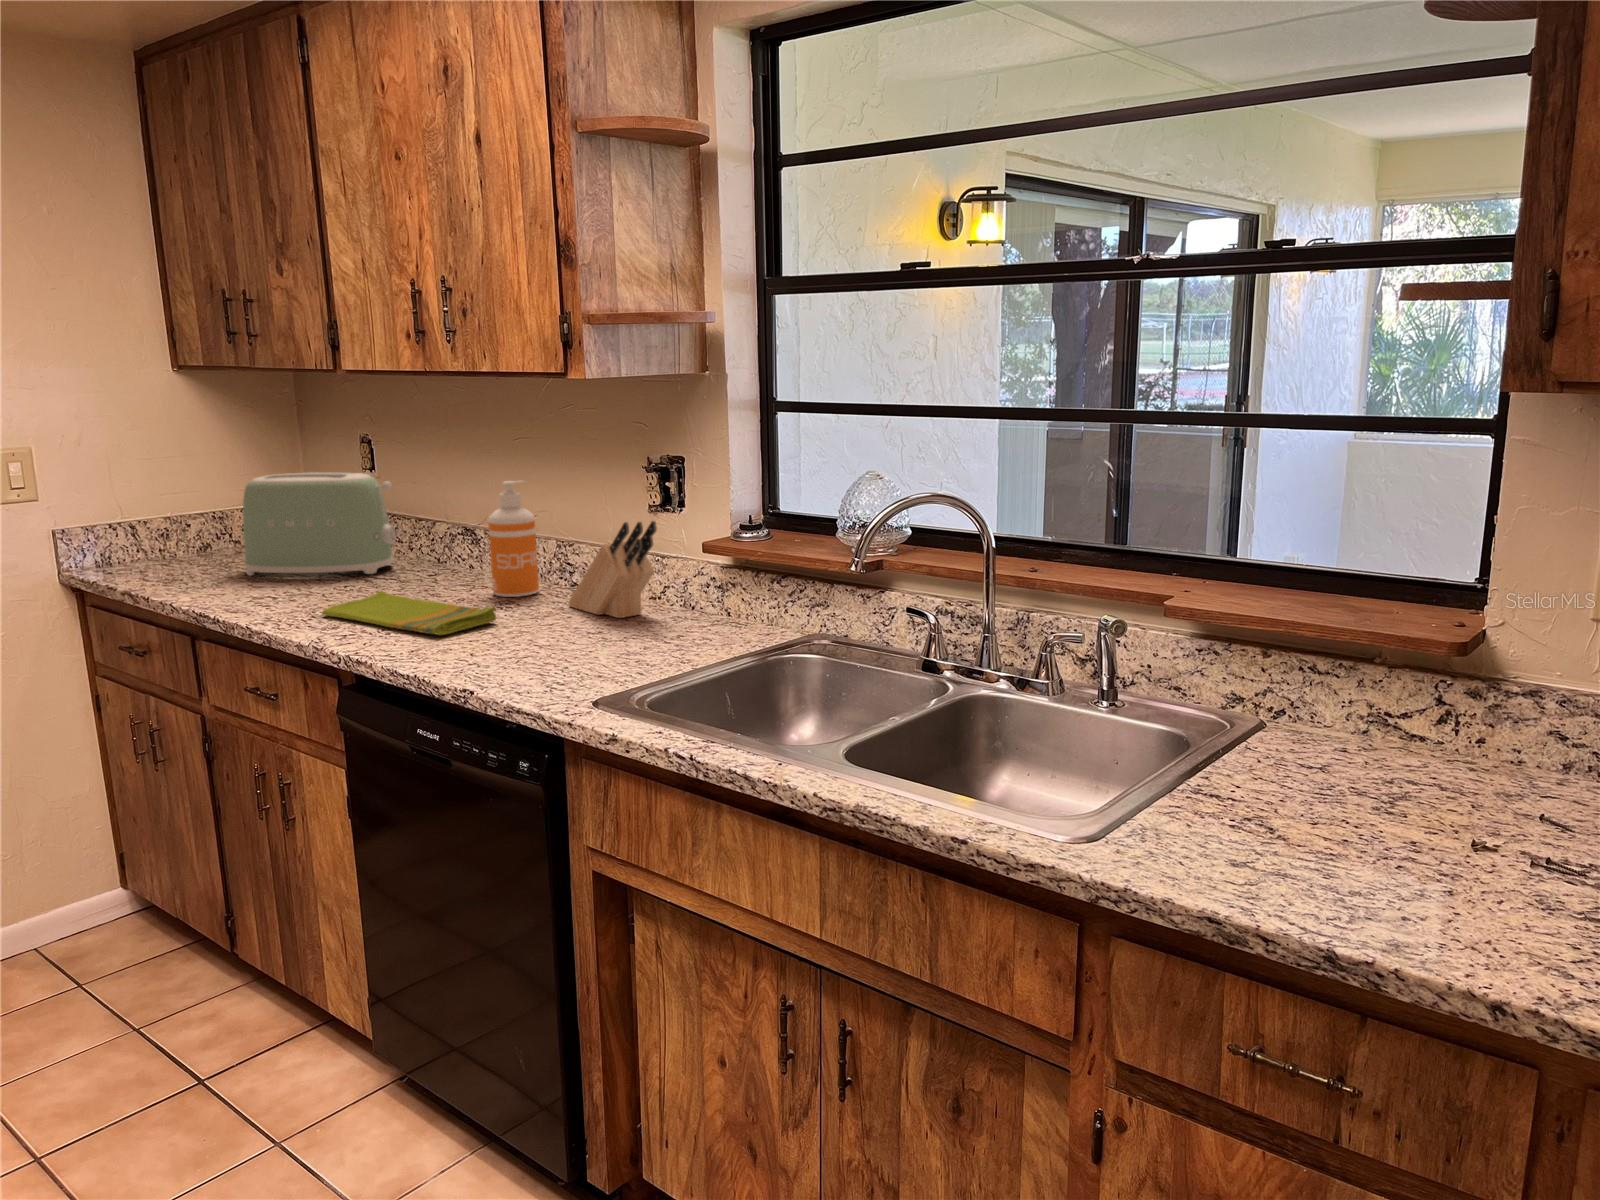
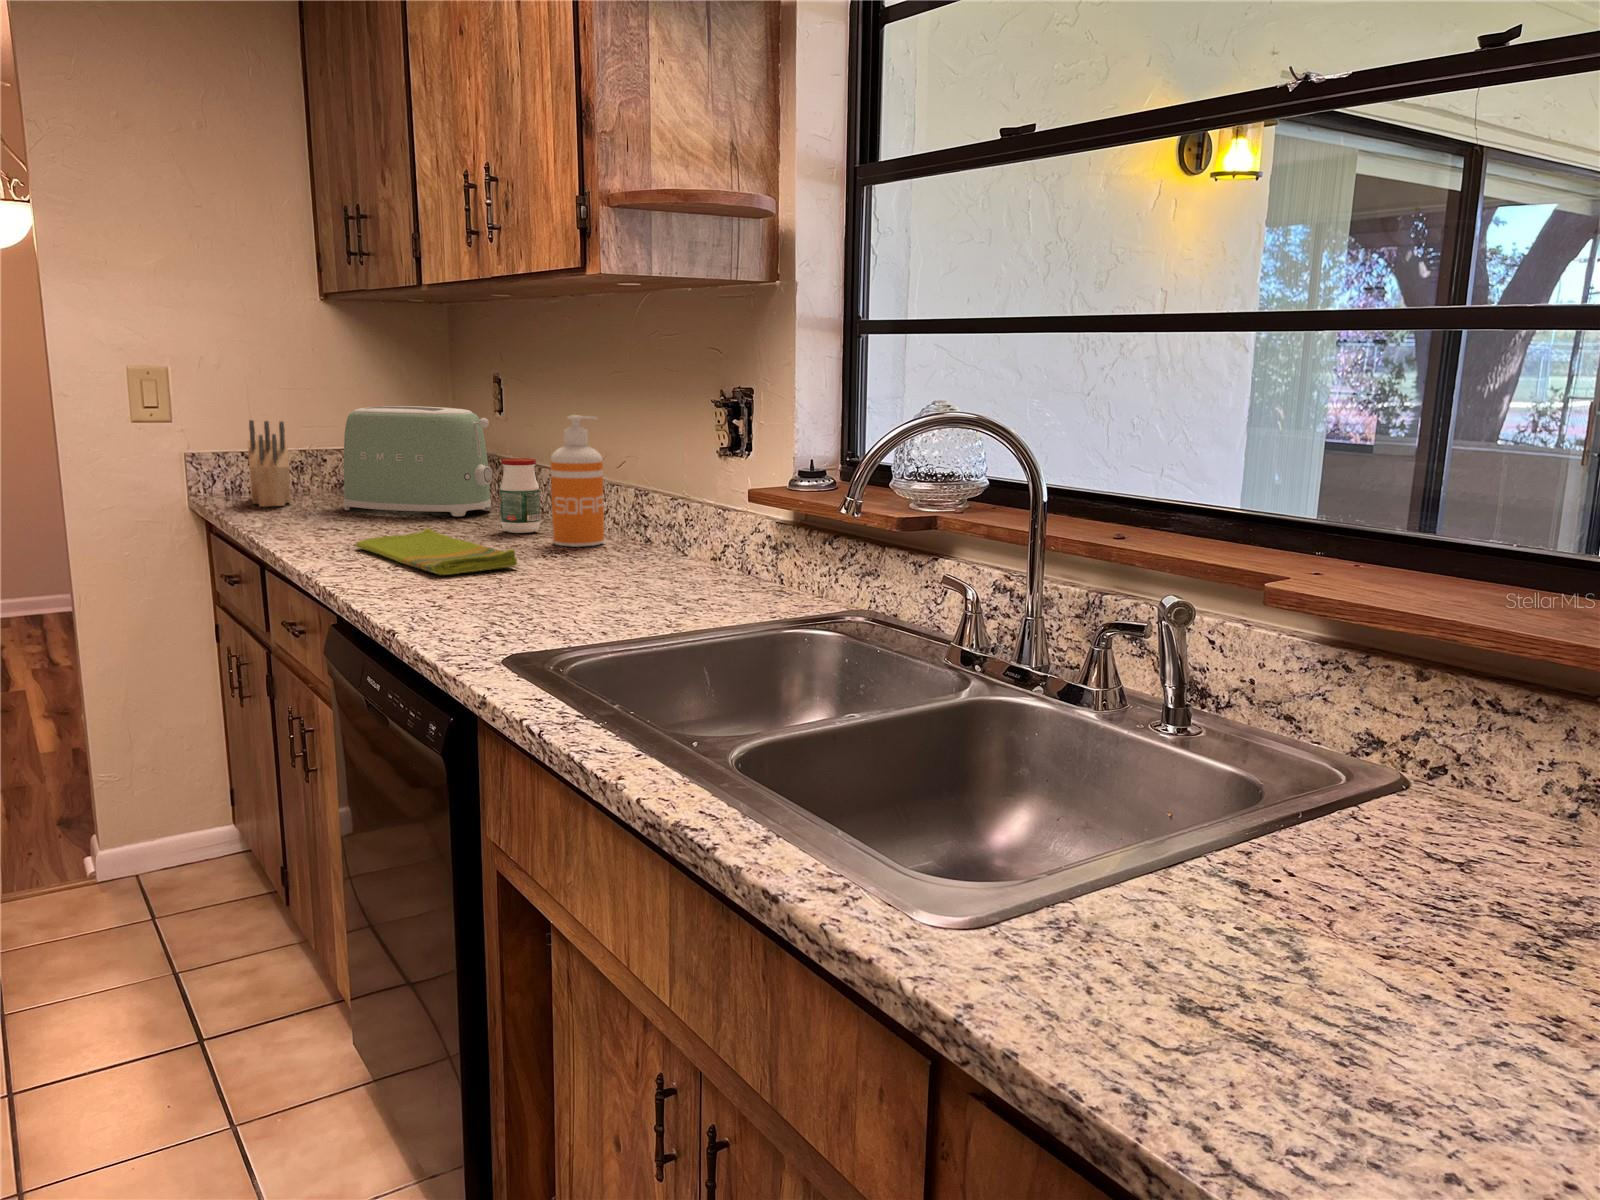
jar: none [428,519,467,587] -> present [499,458,540,533]
knife block: present [568,521,657,618] -> present [247,420,291,507]

